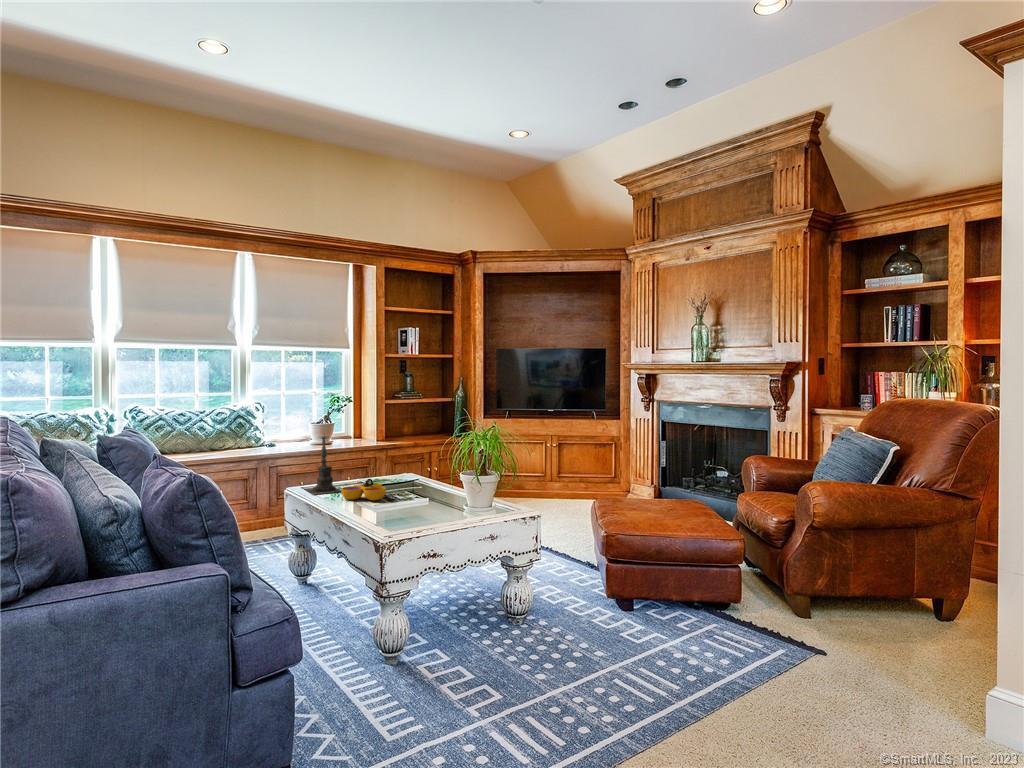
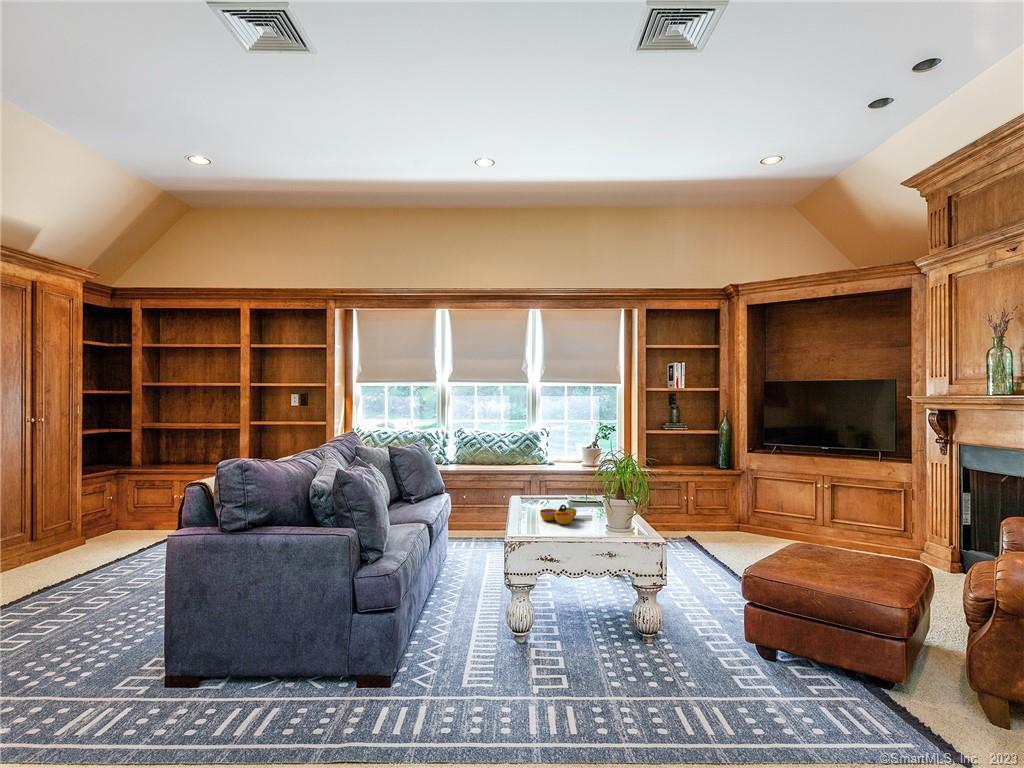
candle holder: present [305,435,341,495] -> none [527,457,552,512]

